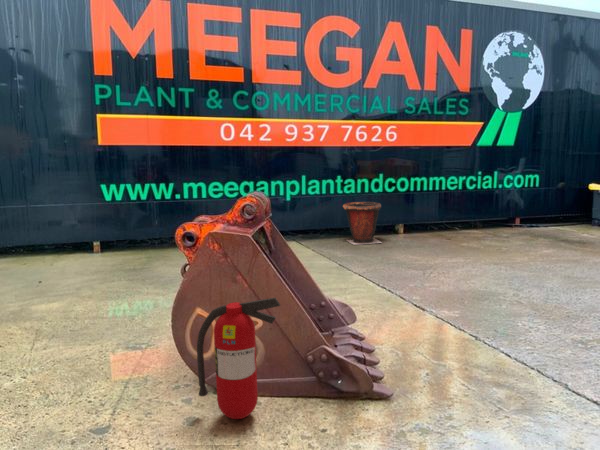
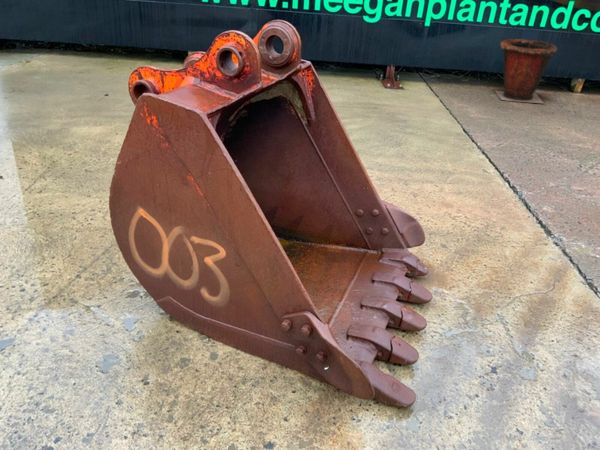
fire extinguisher: present [197,298,280,419] -> none [121,219,234,380]

